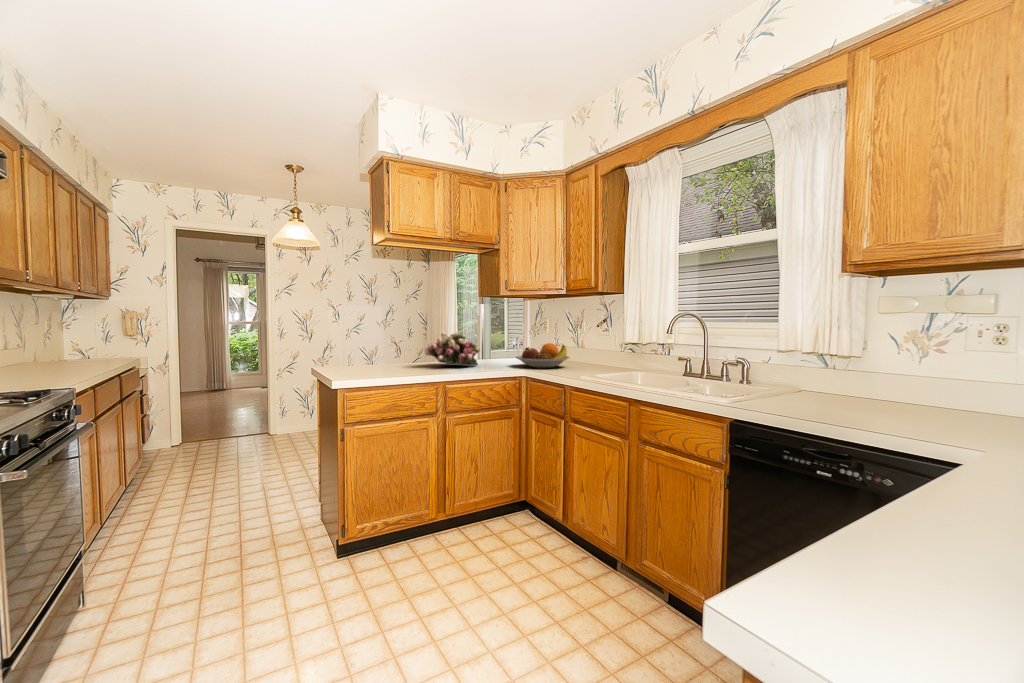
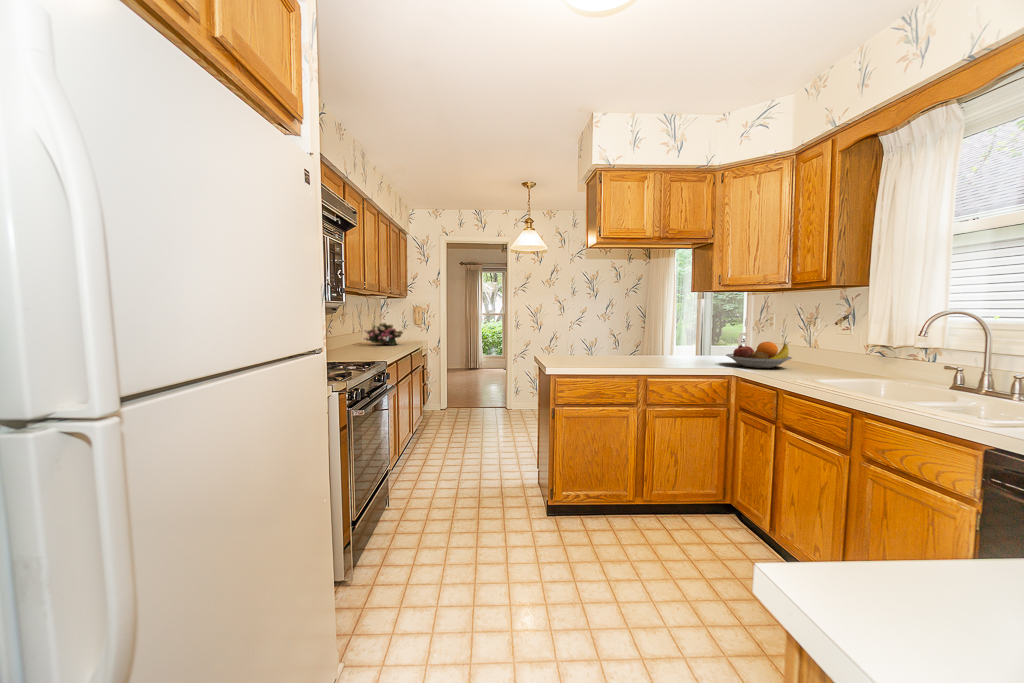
flower arrangement: present [425,332,480,366] -> present [364,322,403,345]

